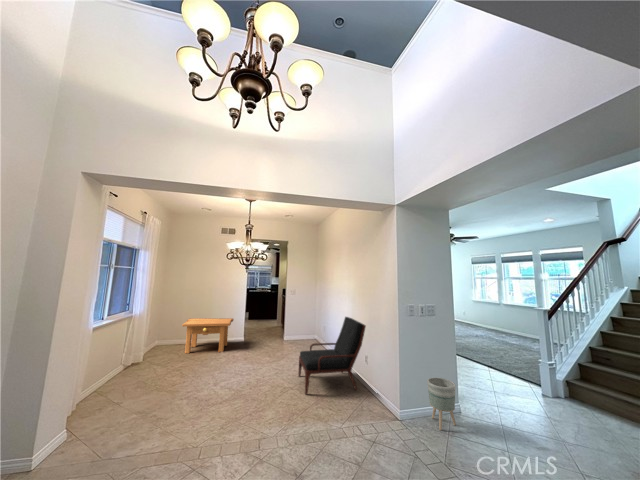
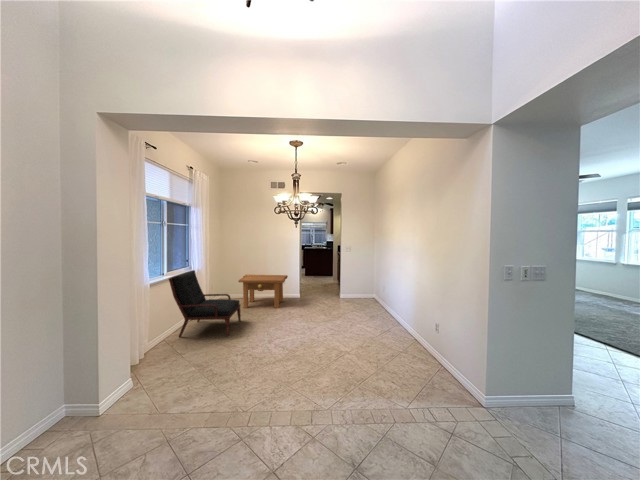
armchair: present [298,317,366,395] -> present [169,270,241,337]
planter: present [427,377,456,430] -> none [528,360,574,428]

